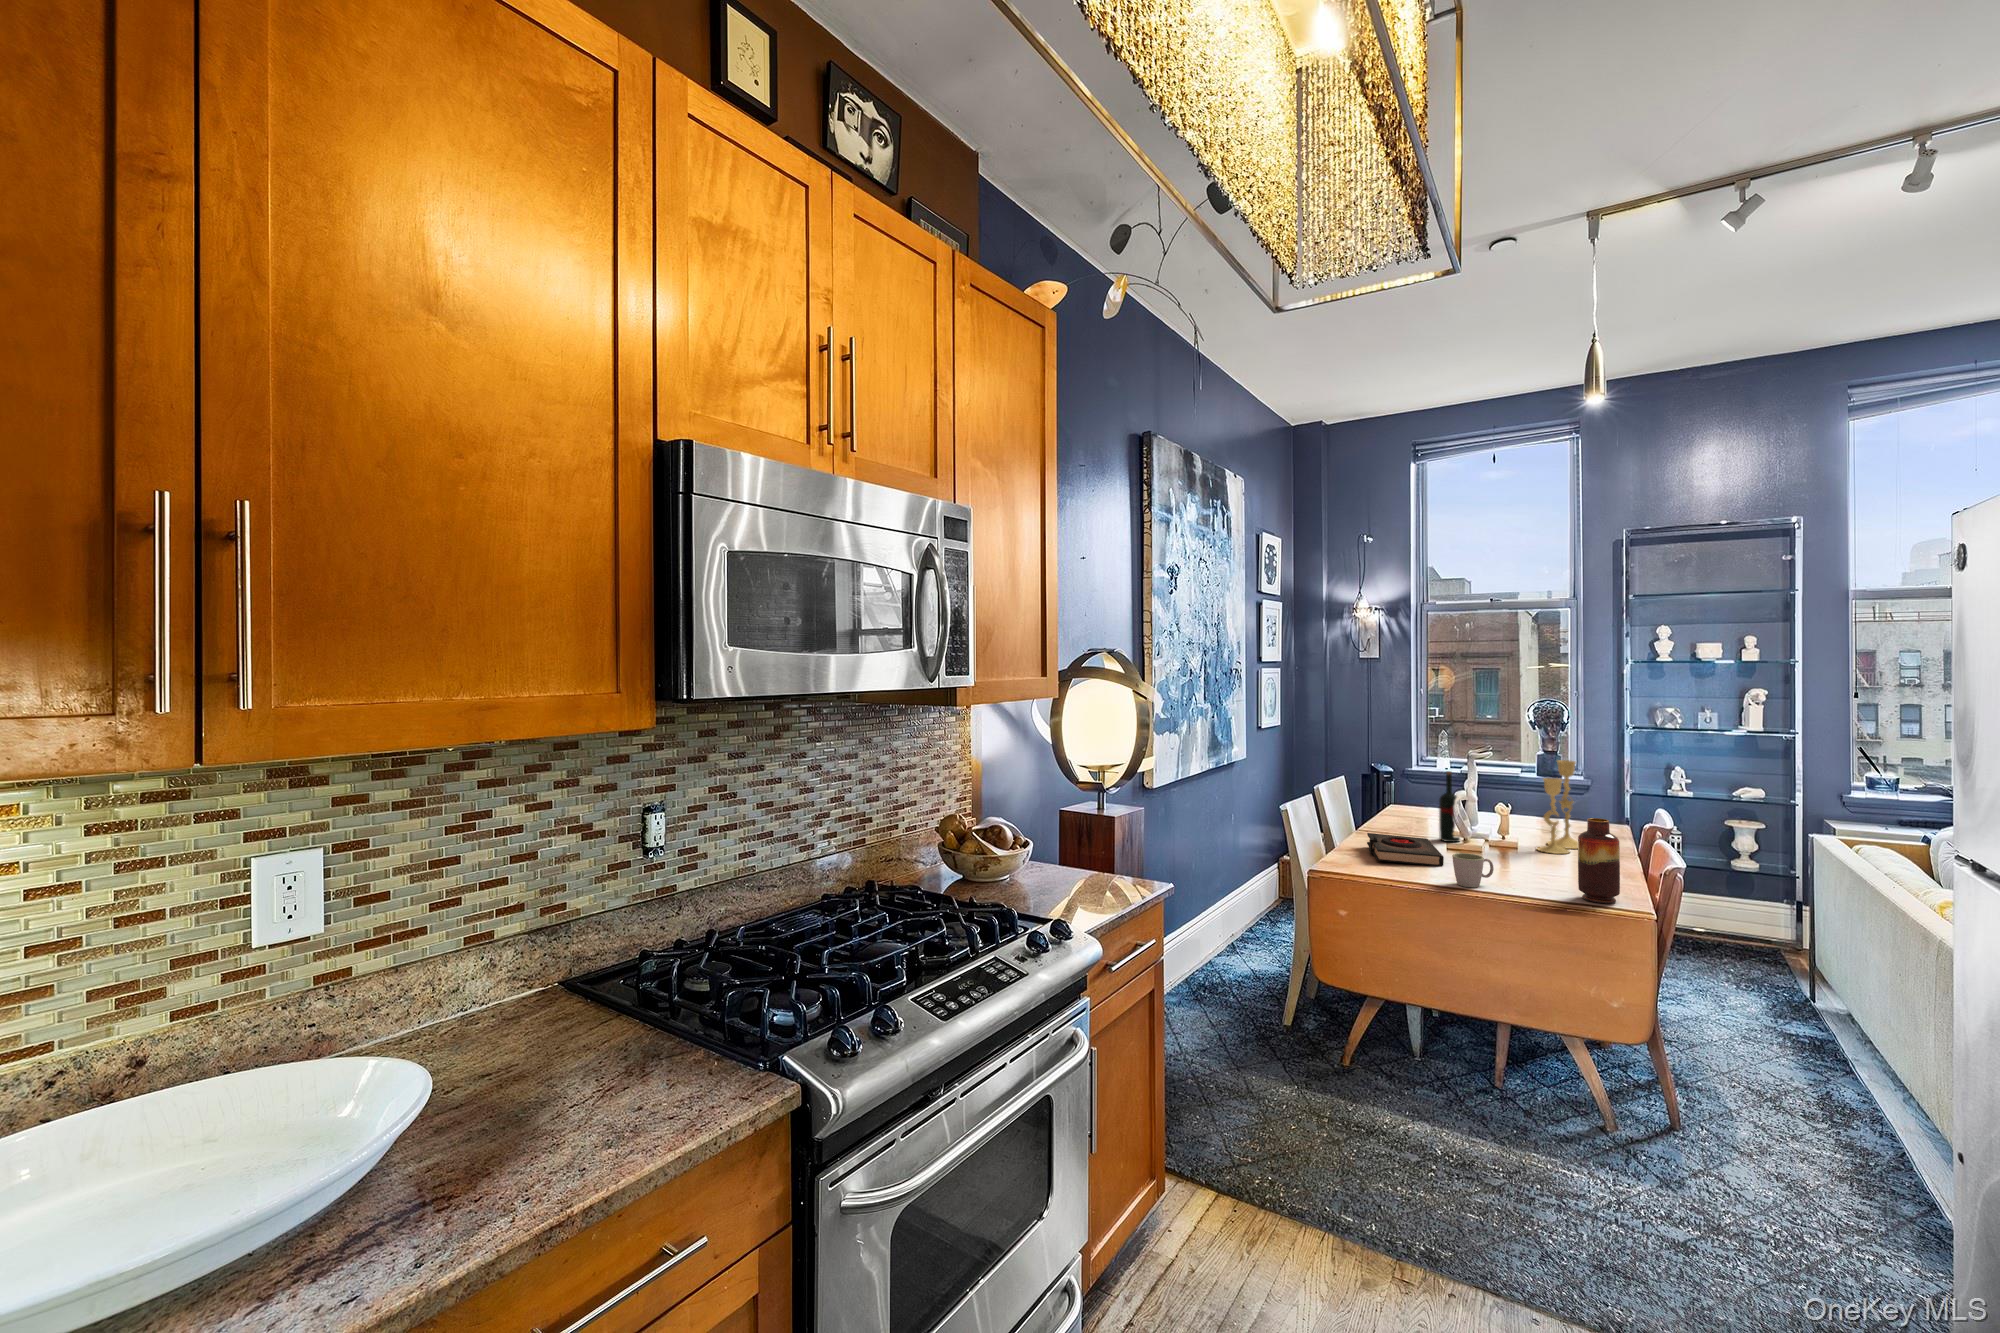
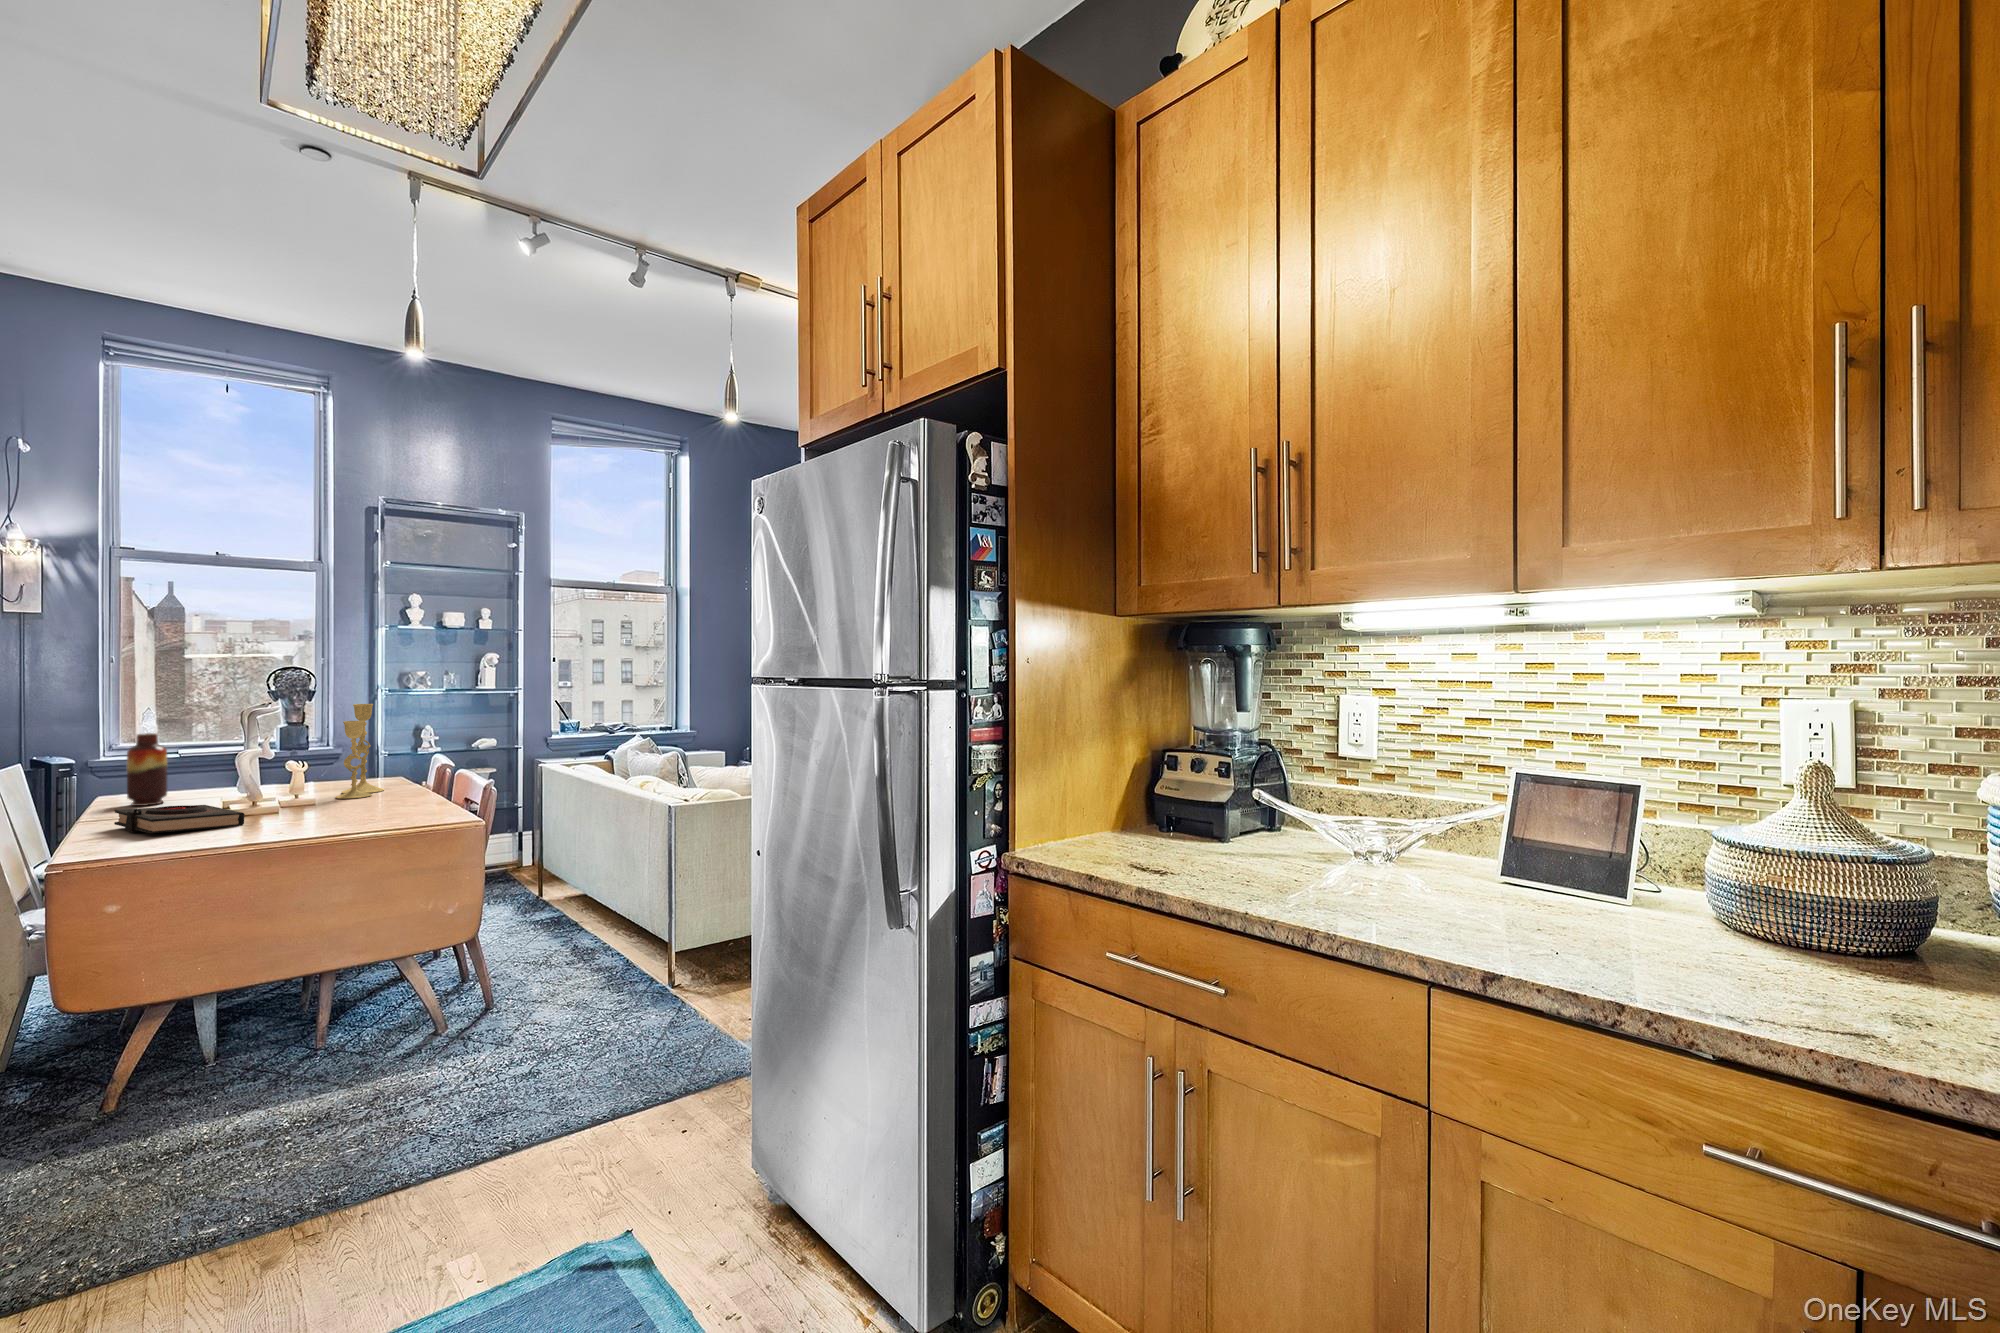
wine bottle: present [1439,771,1460,842] -> none [213,724,243,809]
vase: present [1578,818,1620,904] -> present [127,733,167,806]
mug: present [1452,853,1494,887] -> none [272,796,320,833]

